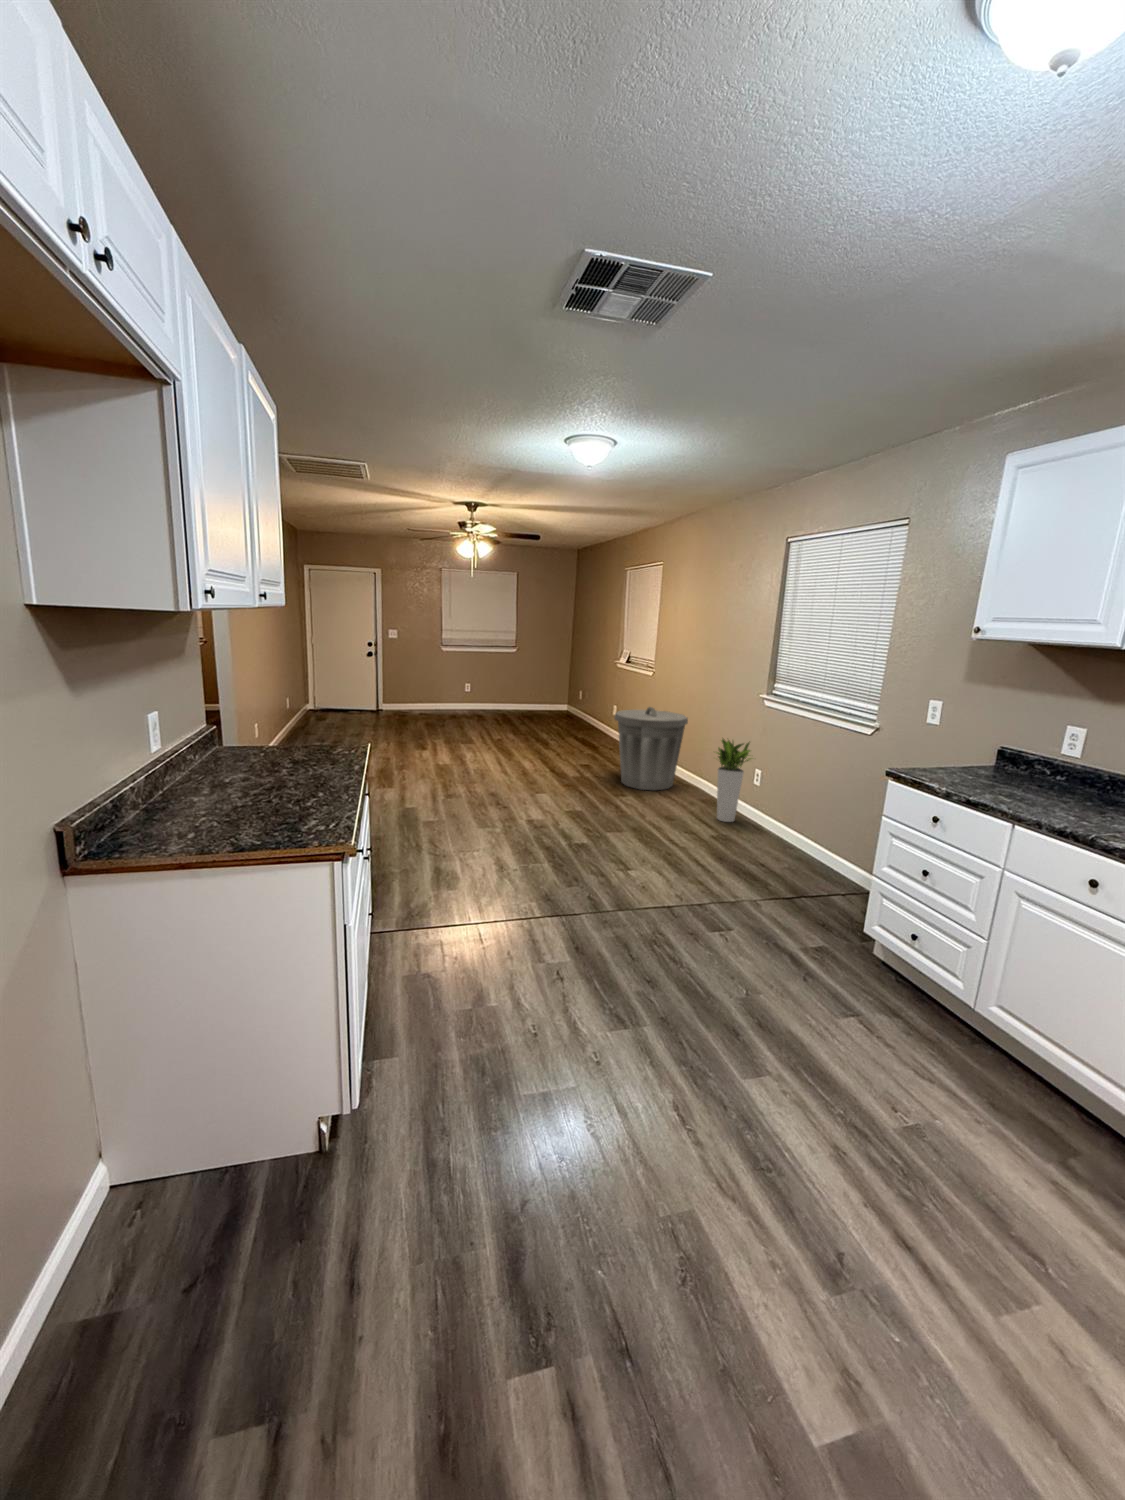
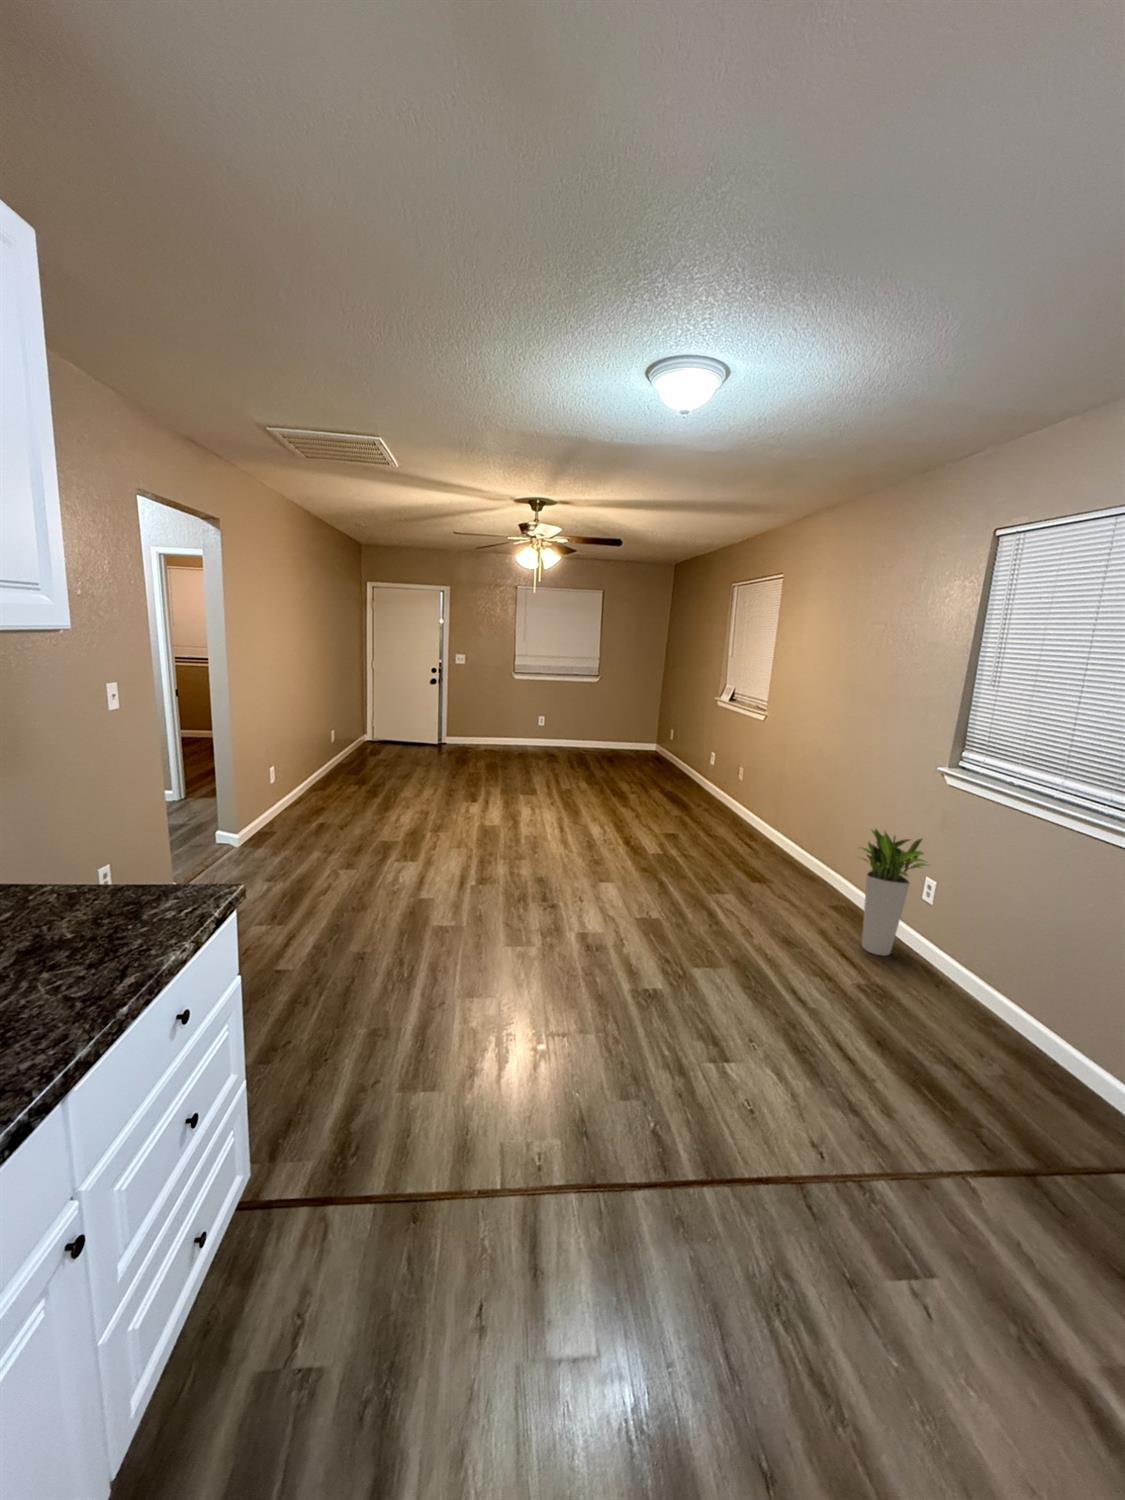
trash can: present [614,707,688,790] -> none [710,766,816,883]

